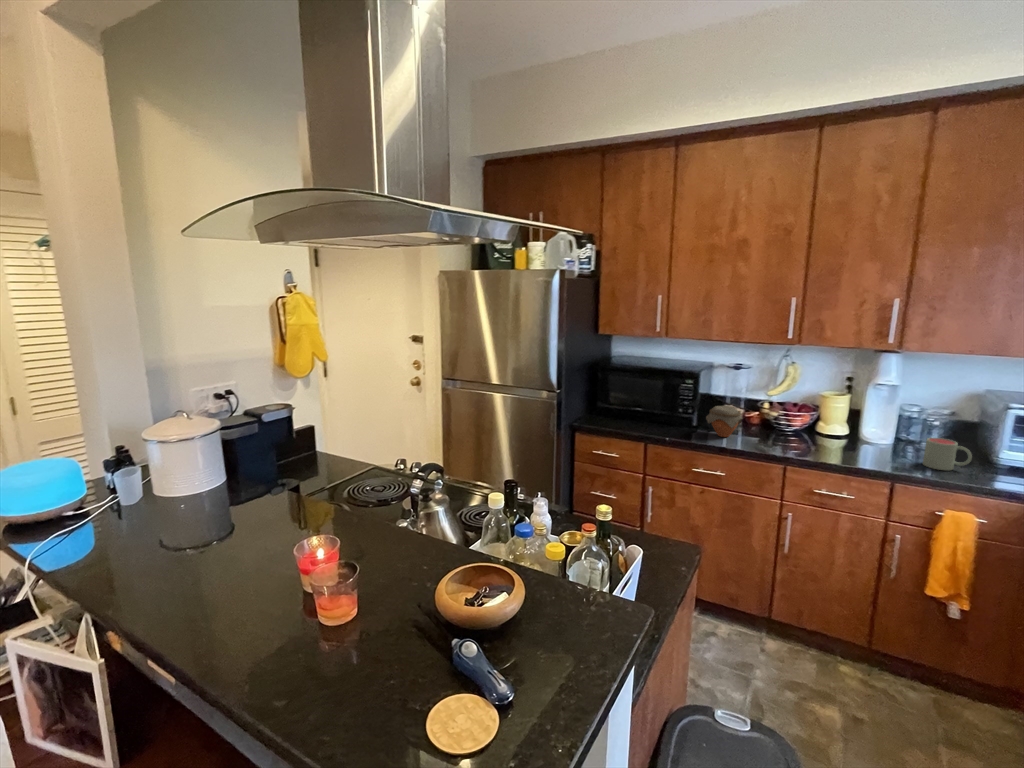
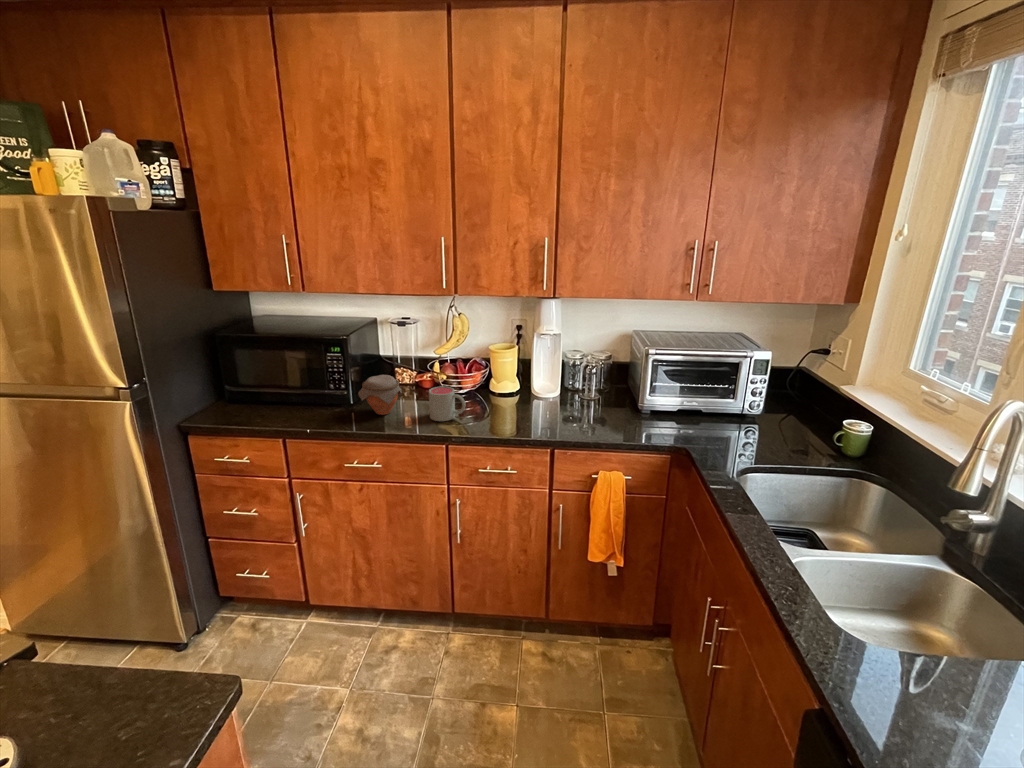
mug: present [923,438,972,470] -> present [429,386,465,421]

